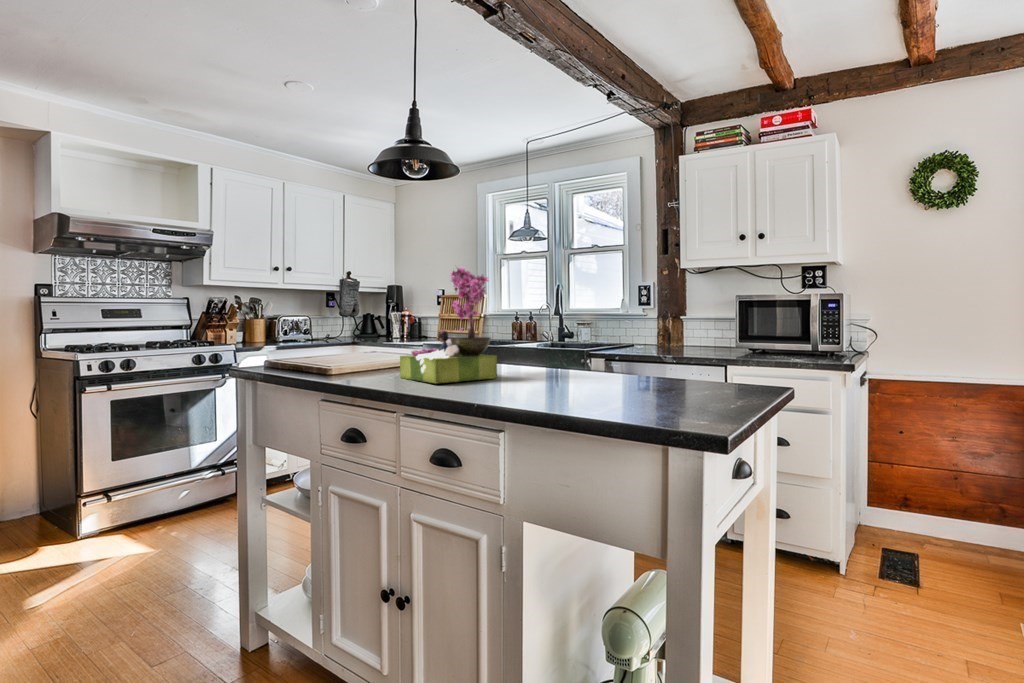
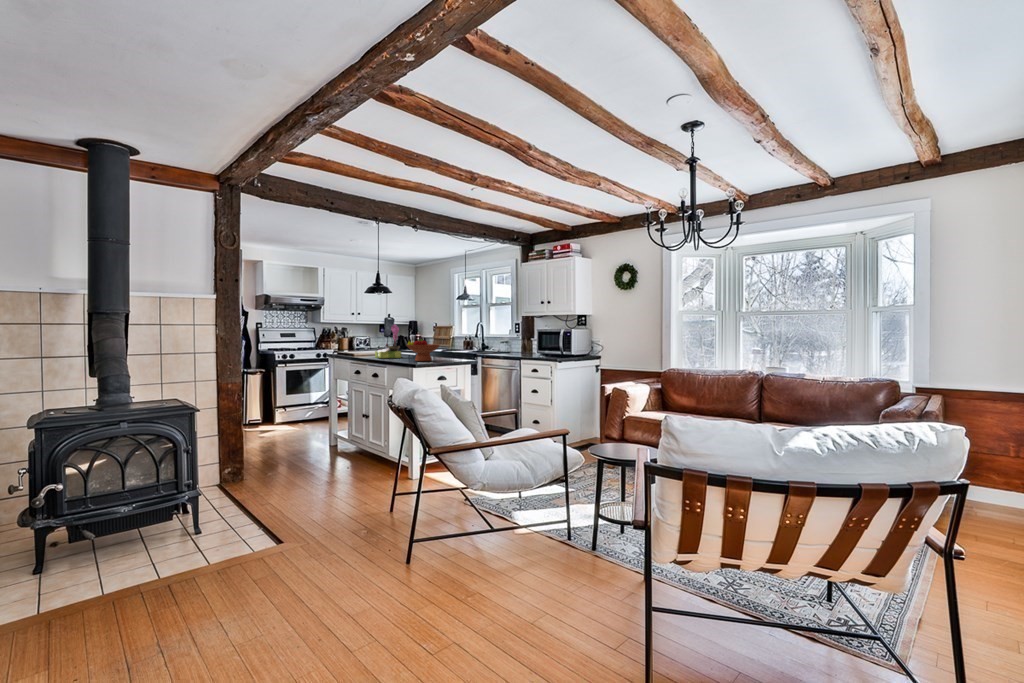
fruit bowl: none [570,306,711,401] -> present [406,339,440,361]

